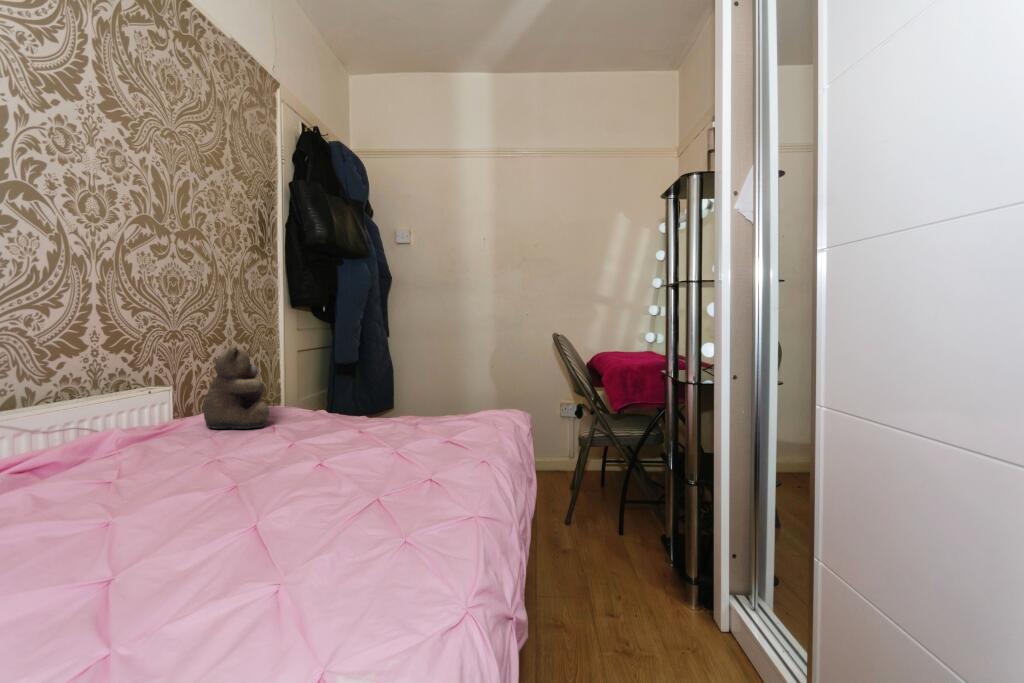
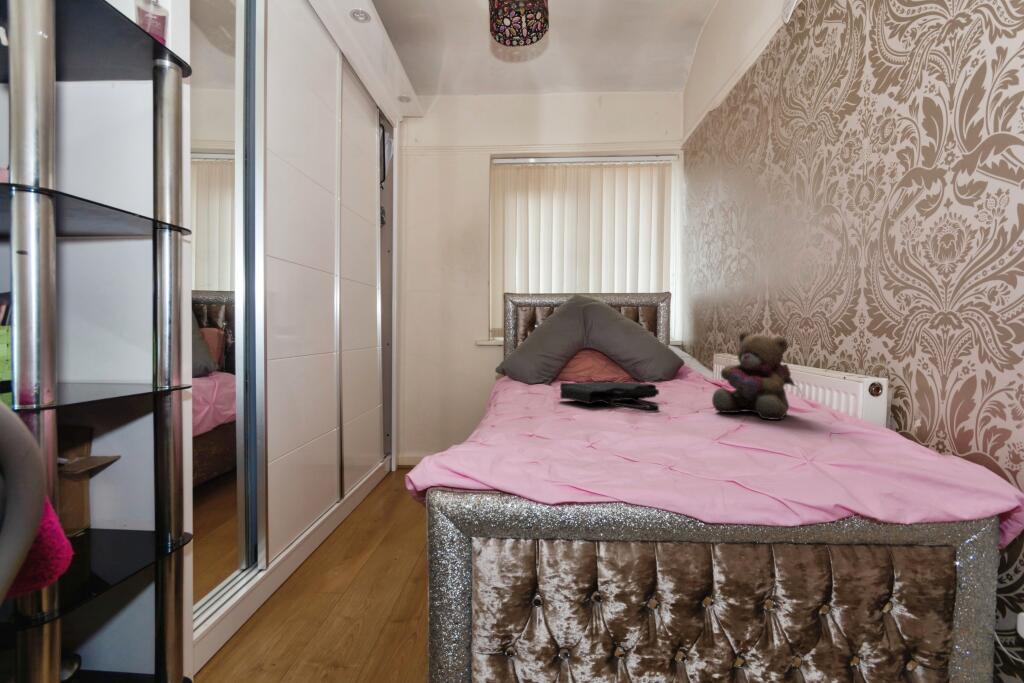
tote bag: none [252,407,401,487] -> present [560,382,659,412]

